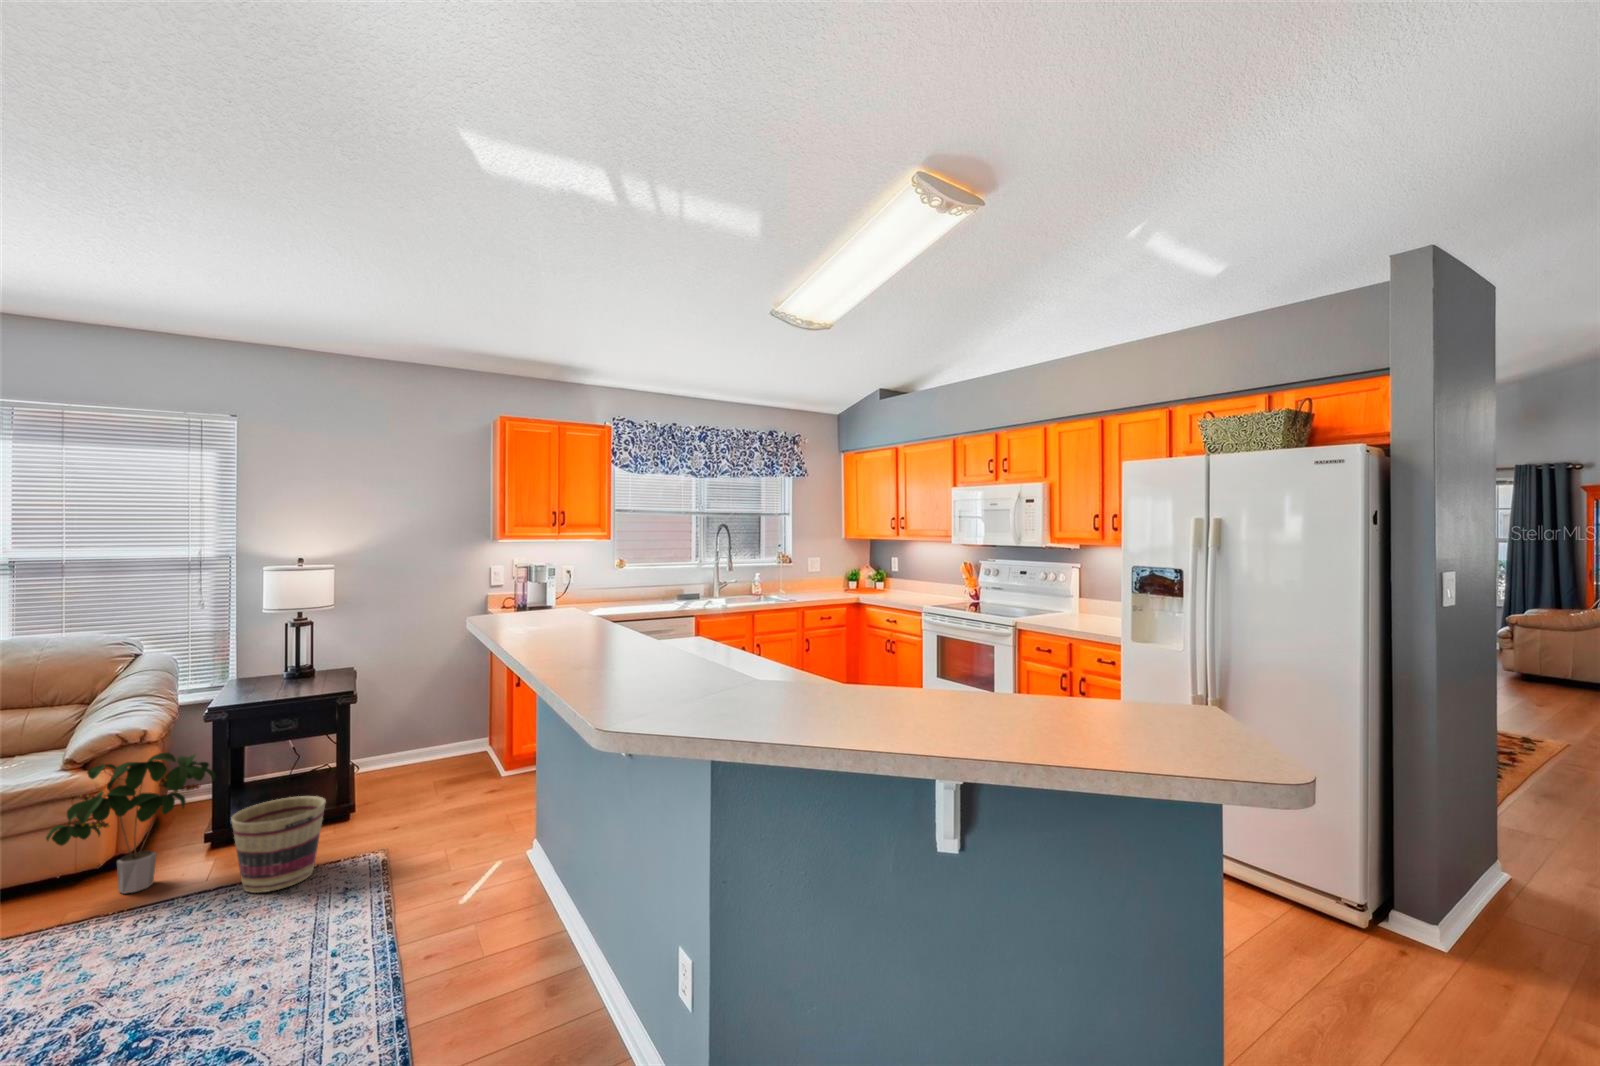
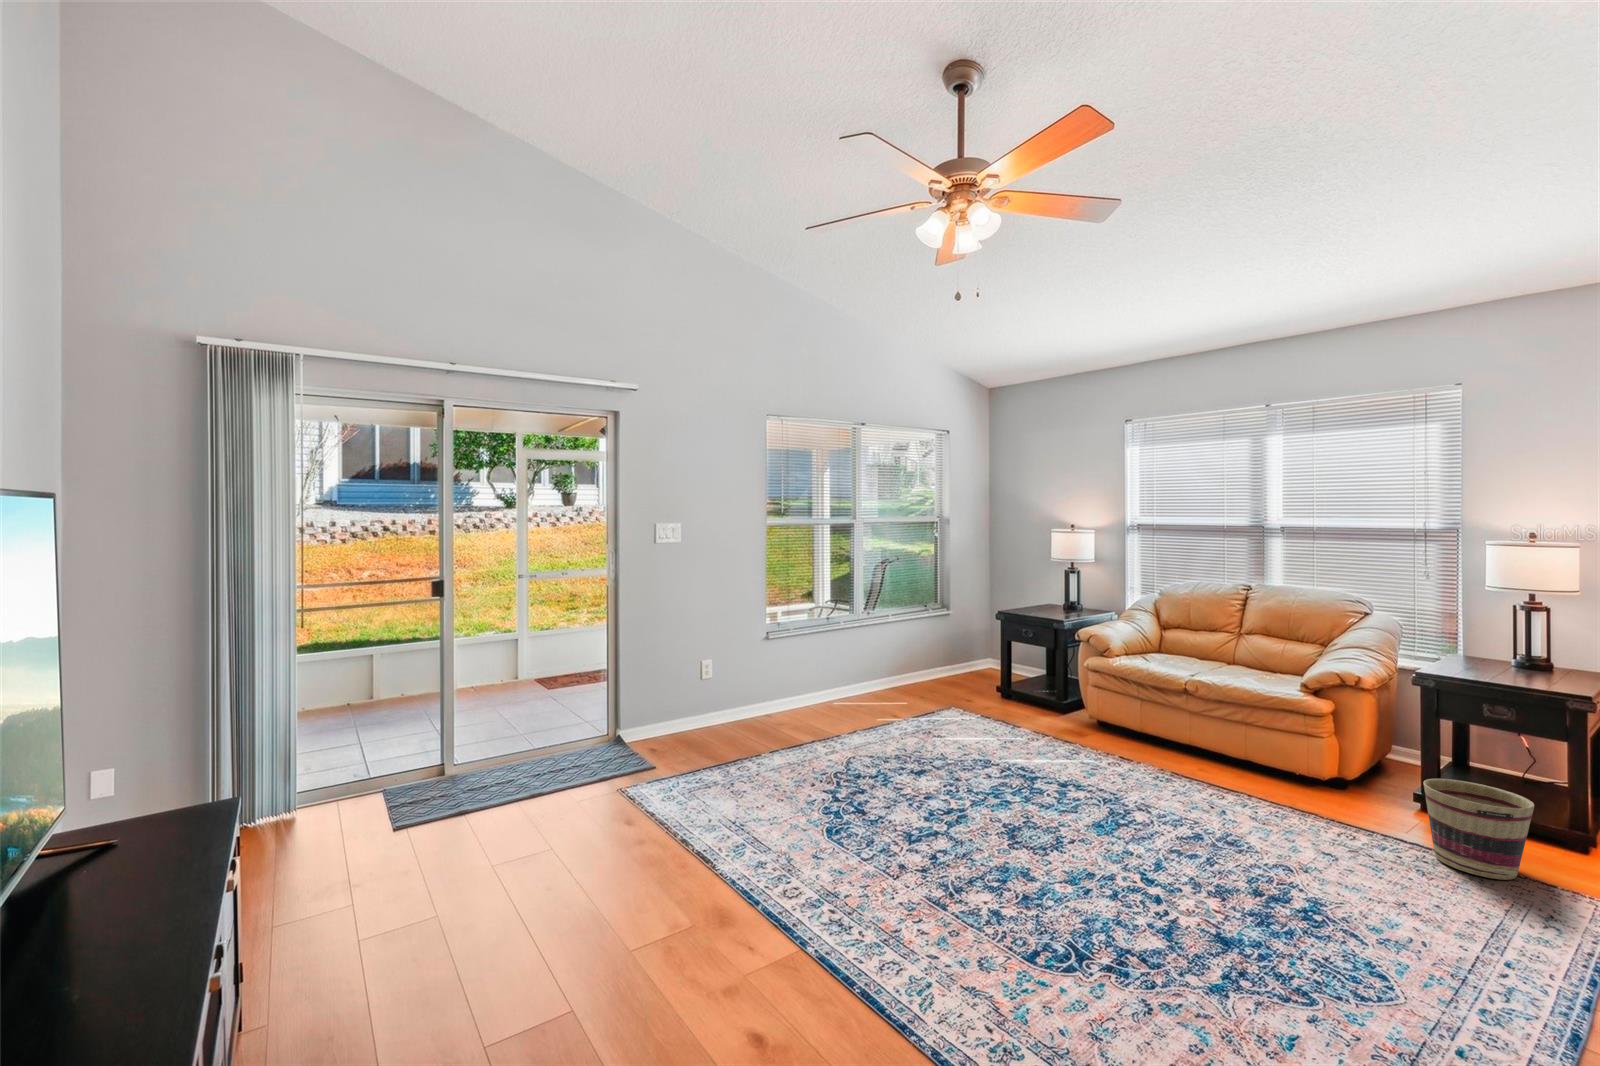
potted plant: present [46,753,215,893] -> none [1286,696,1417,814]

